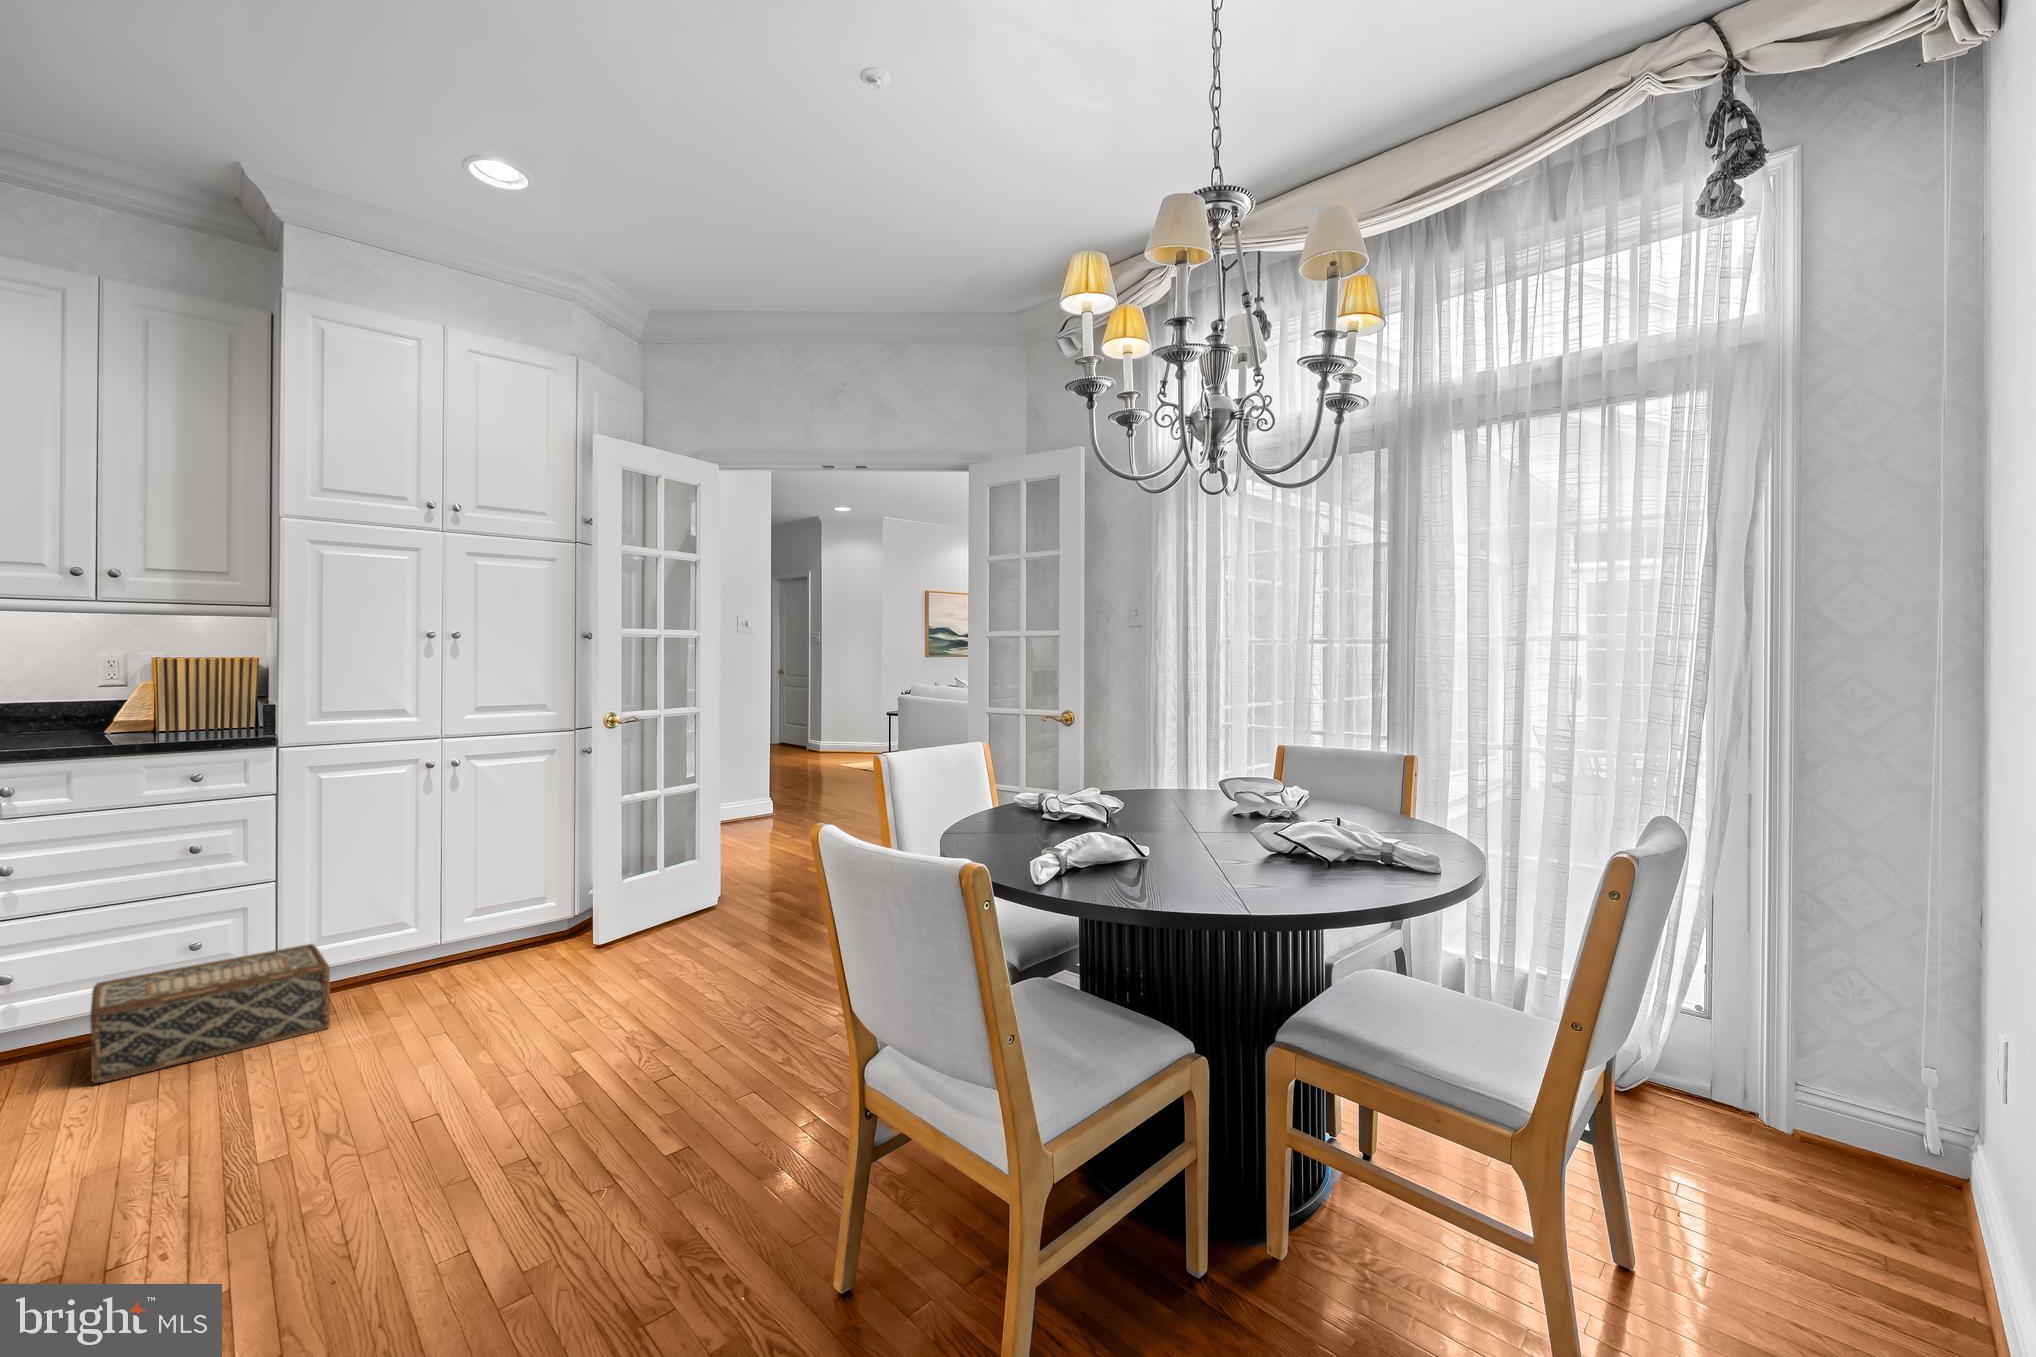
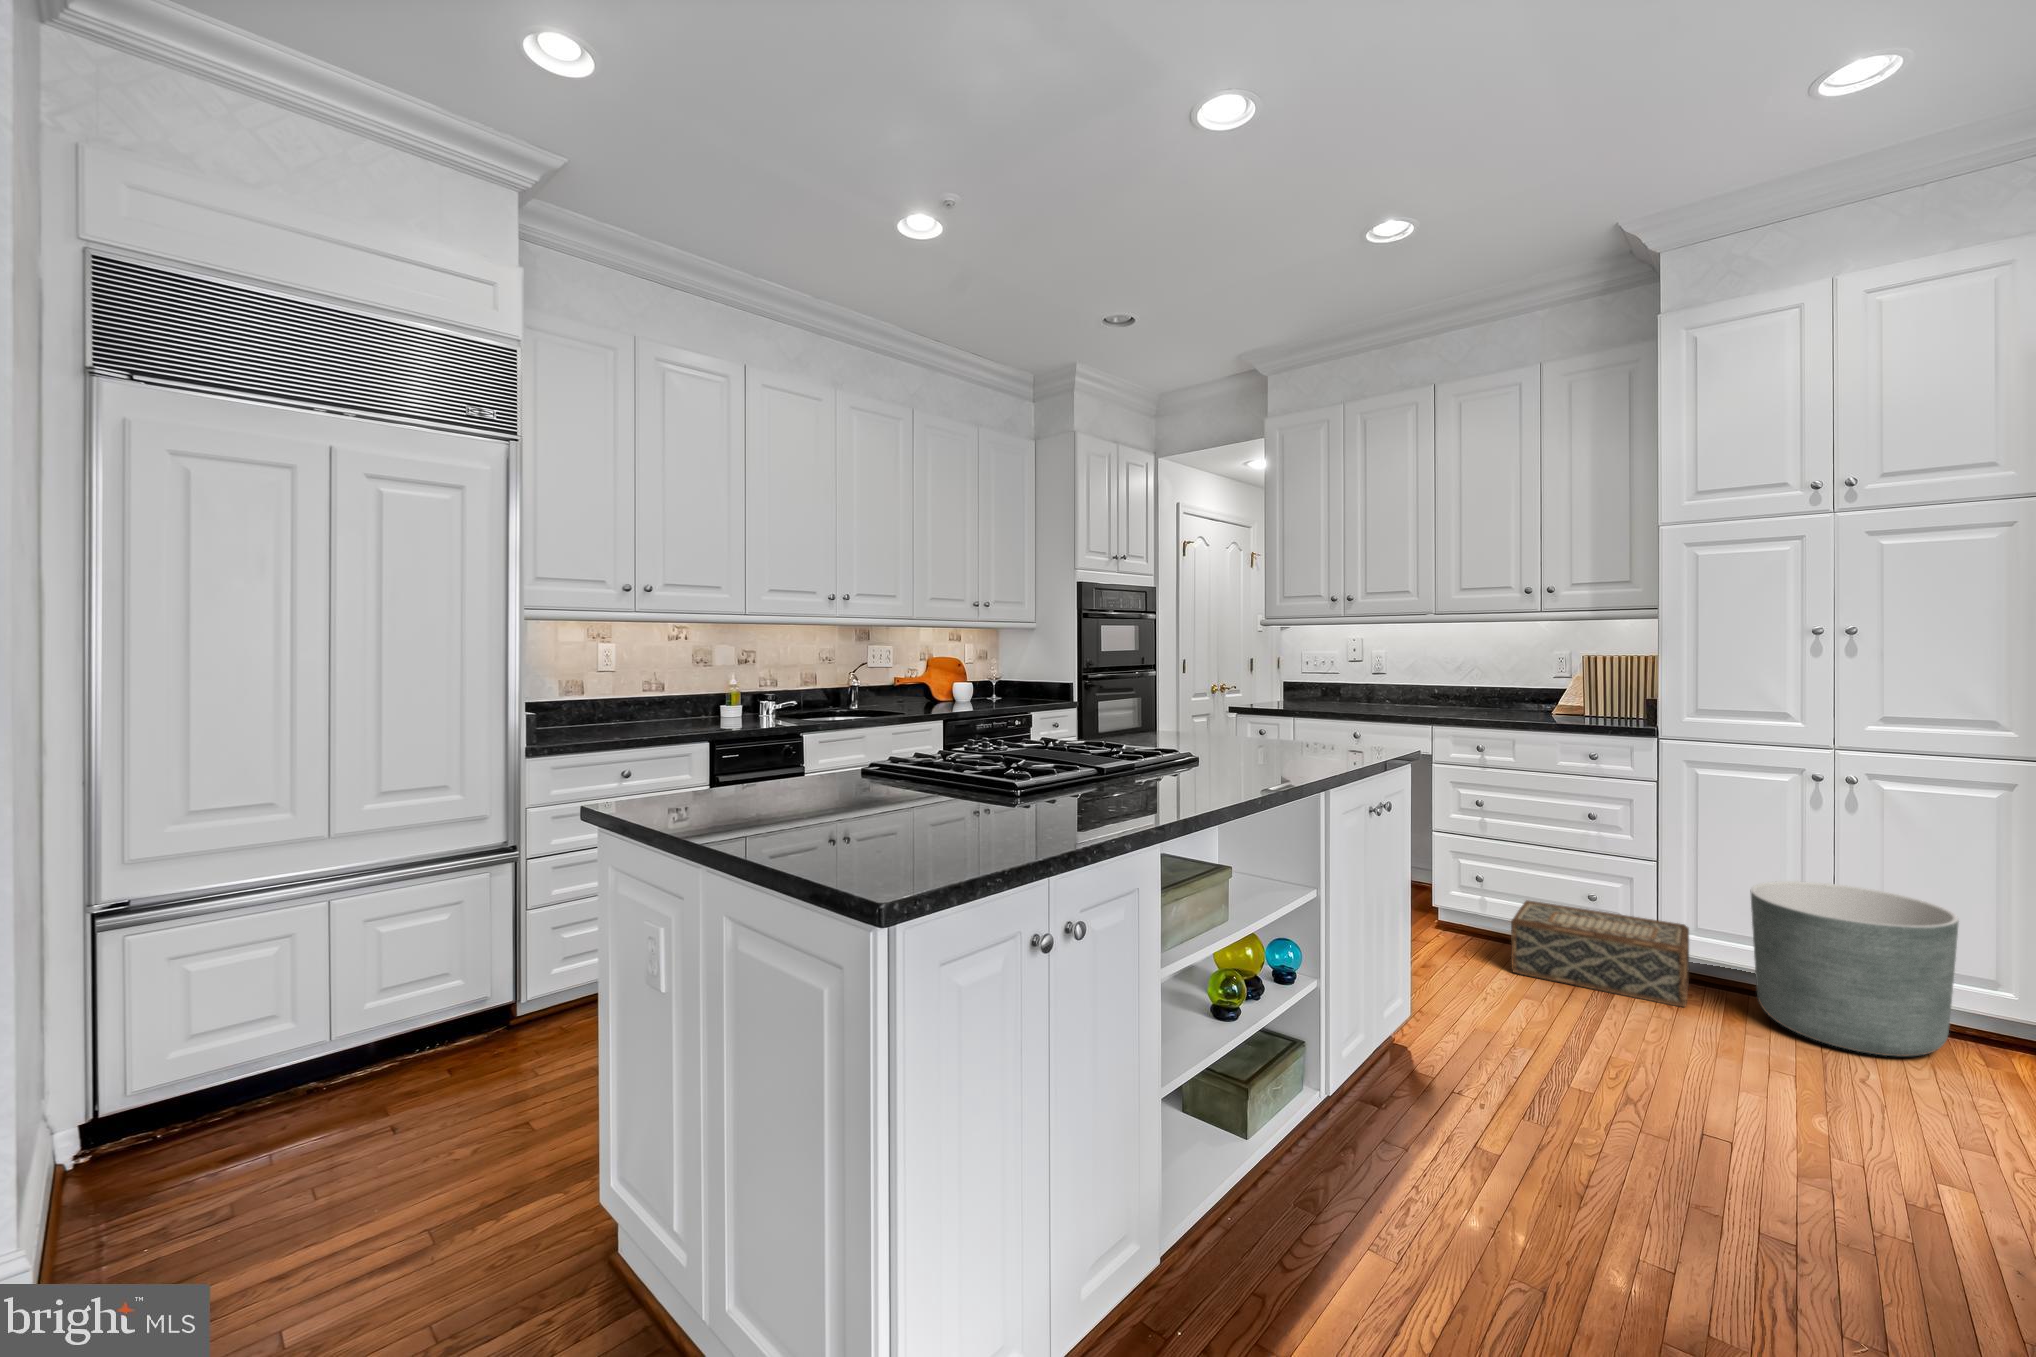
planter: none [386,857,540,1005] -> present [1750,881,1959,1056]

